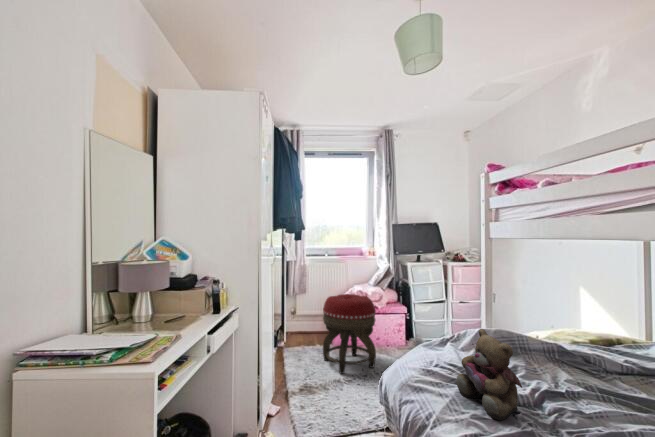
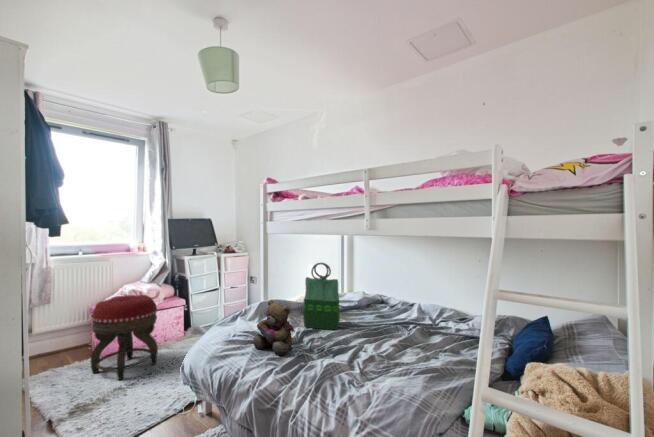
tote bag: none [547,285,623,406] -> present [303,263,340,330]

